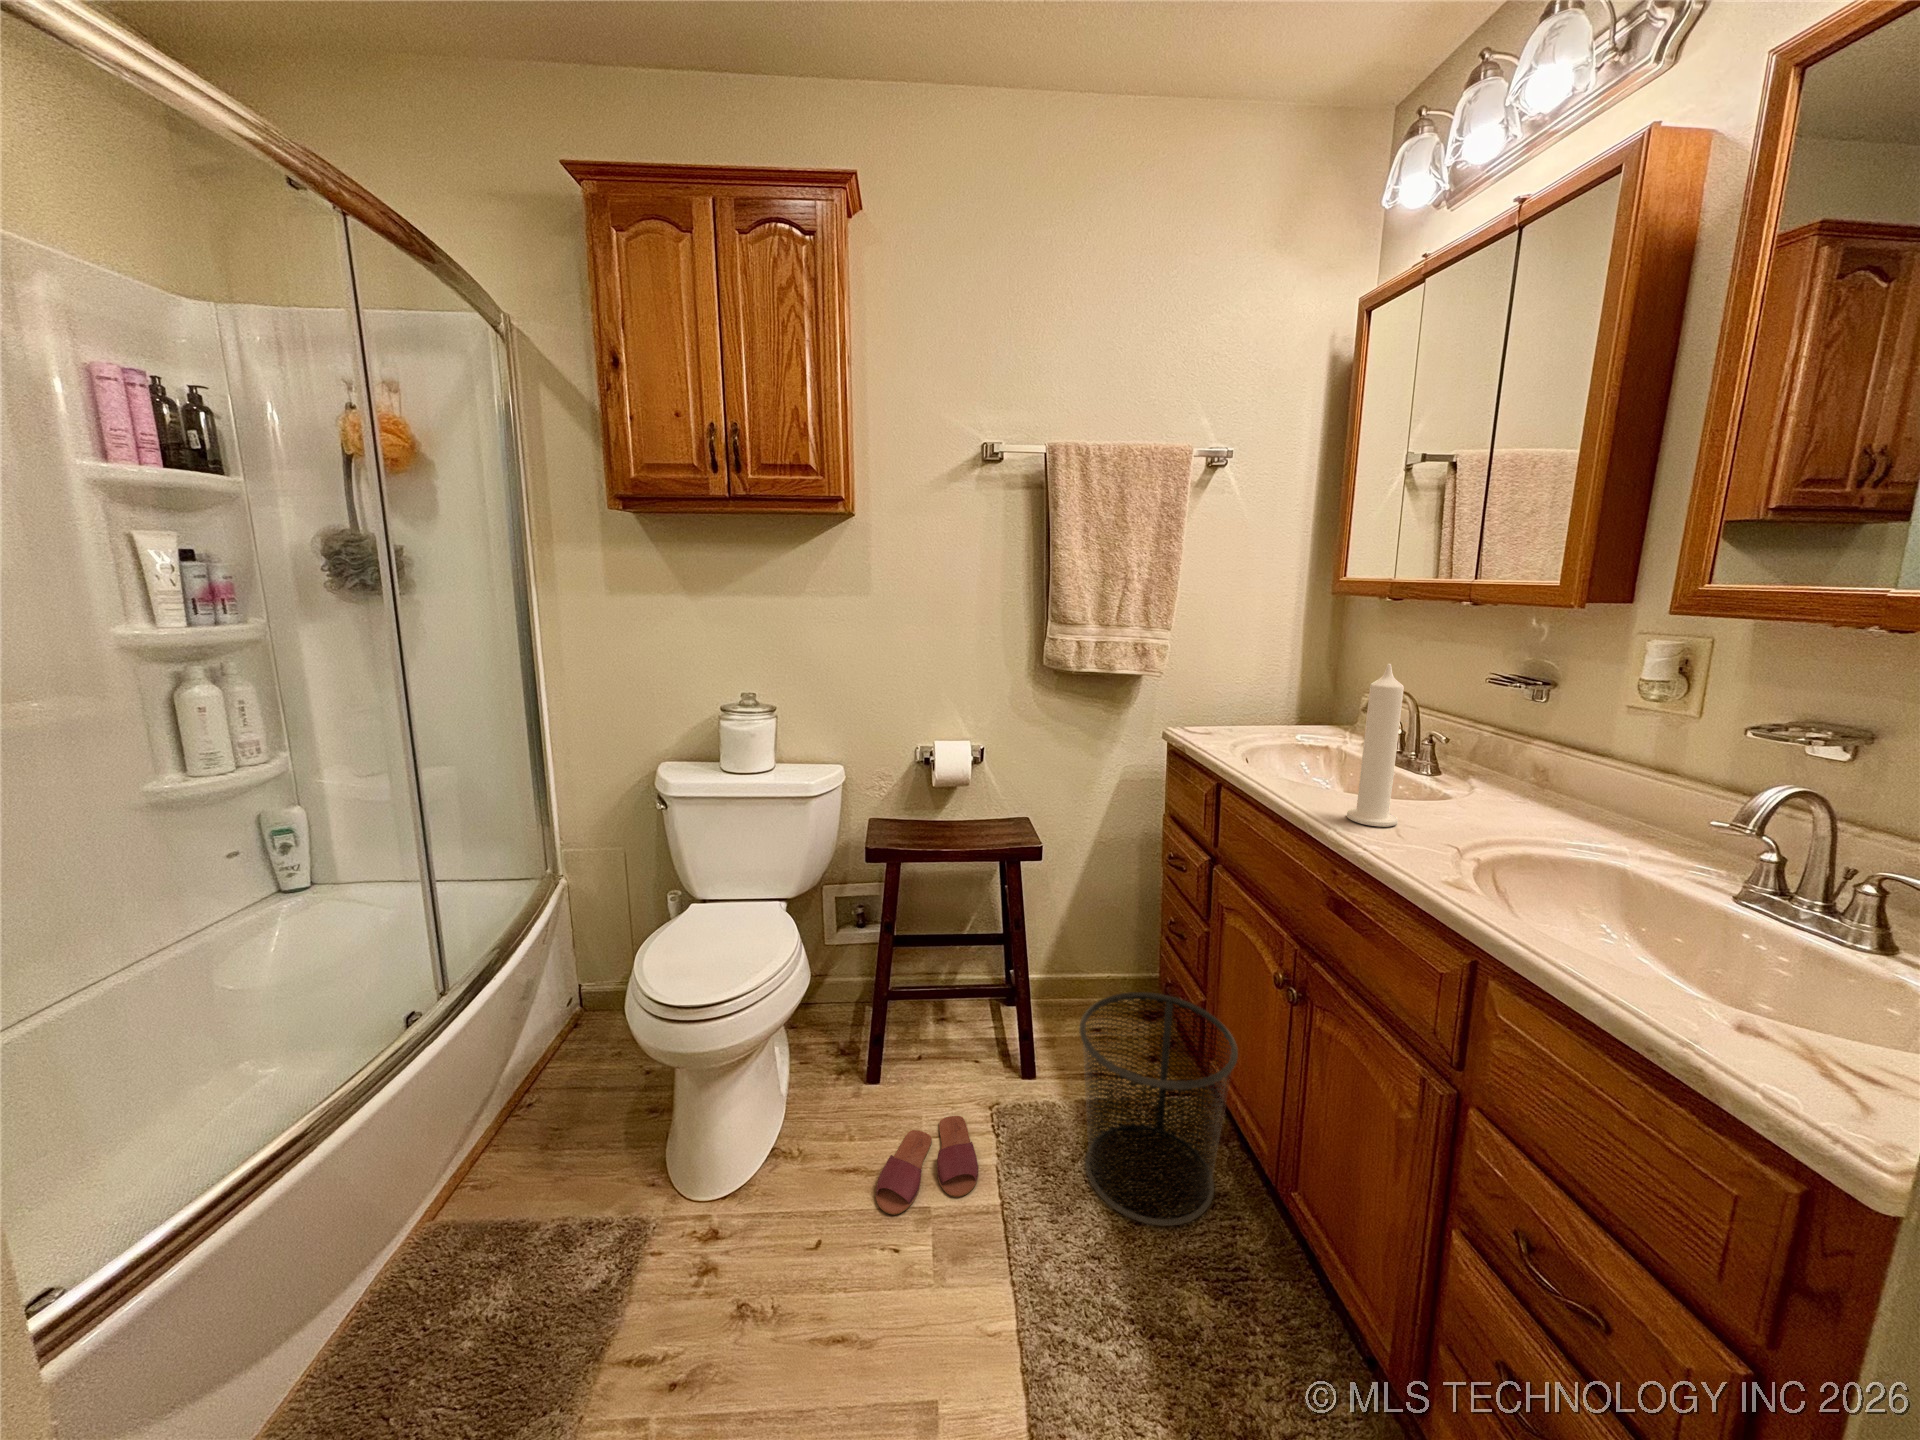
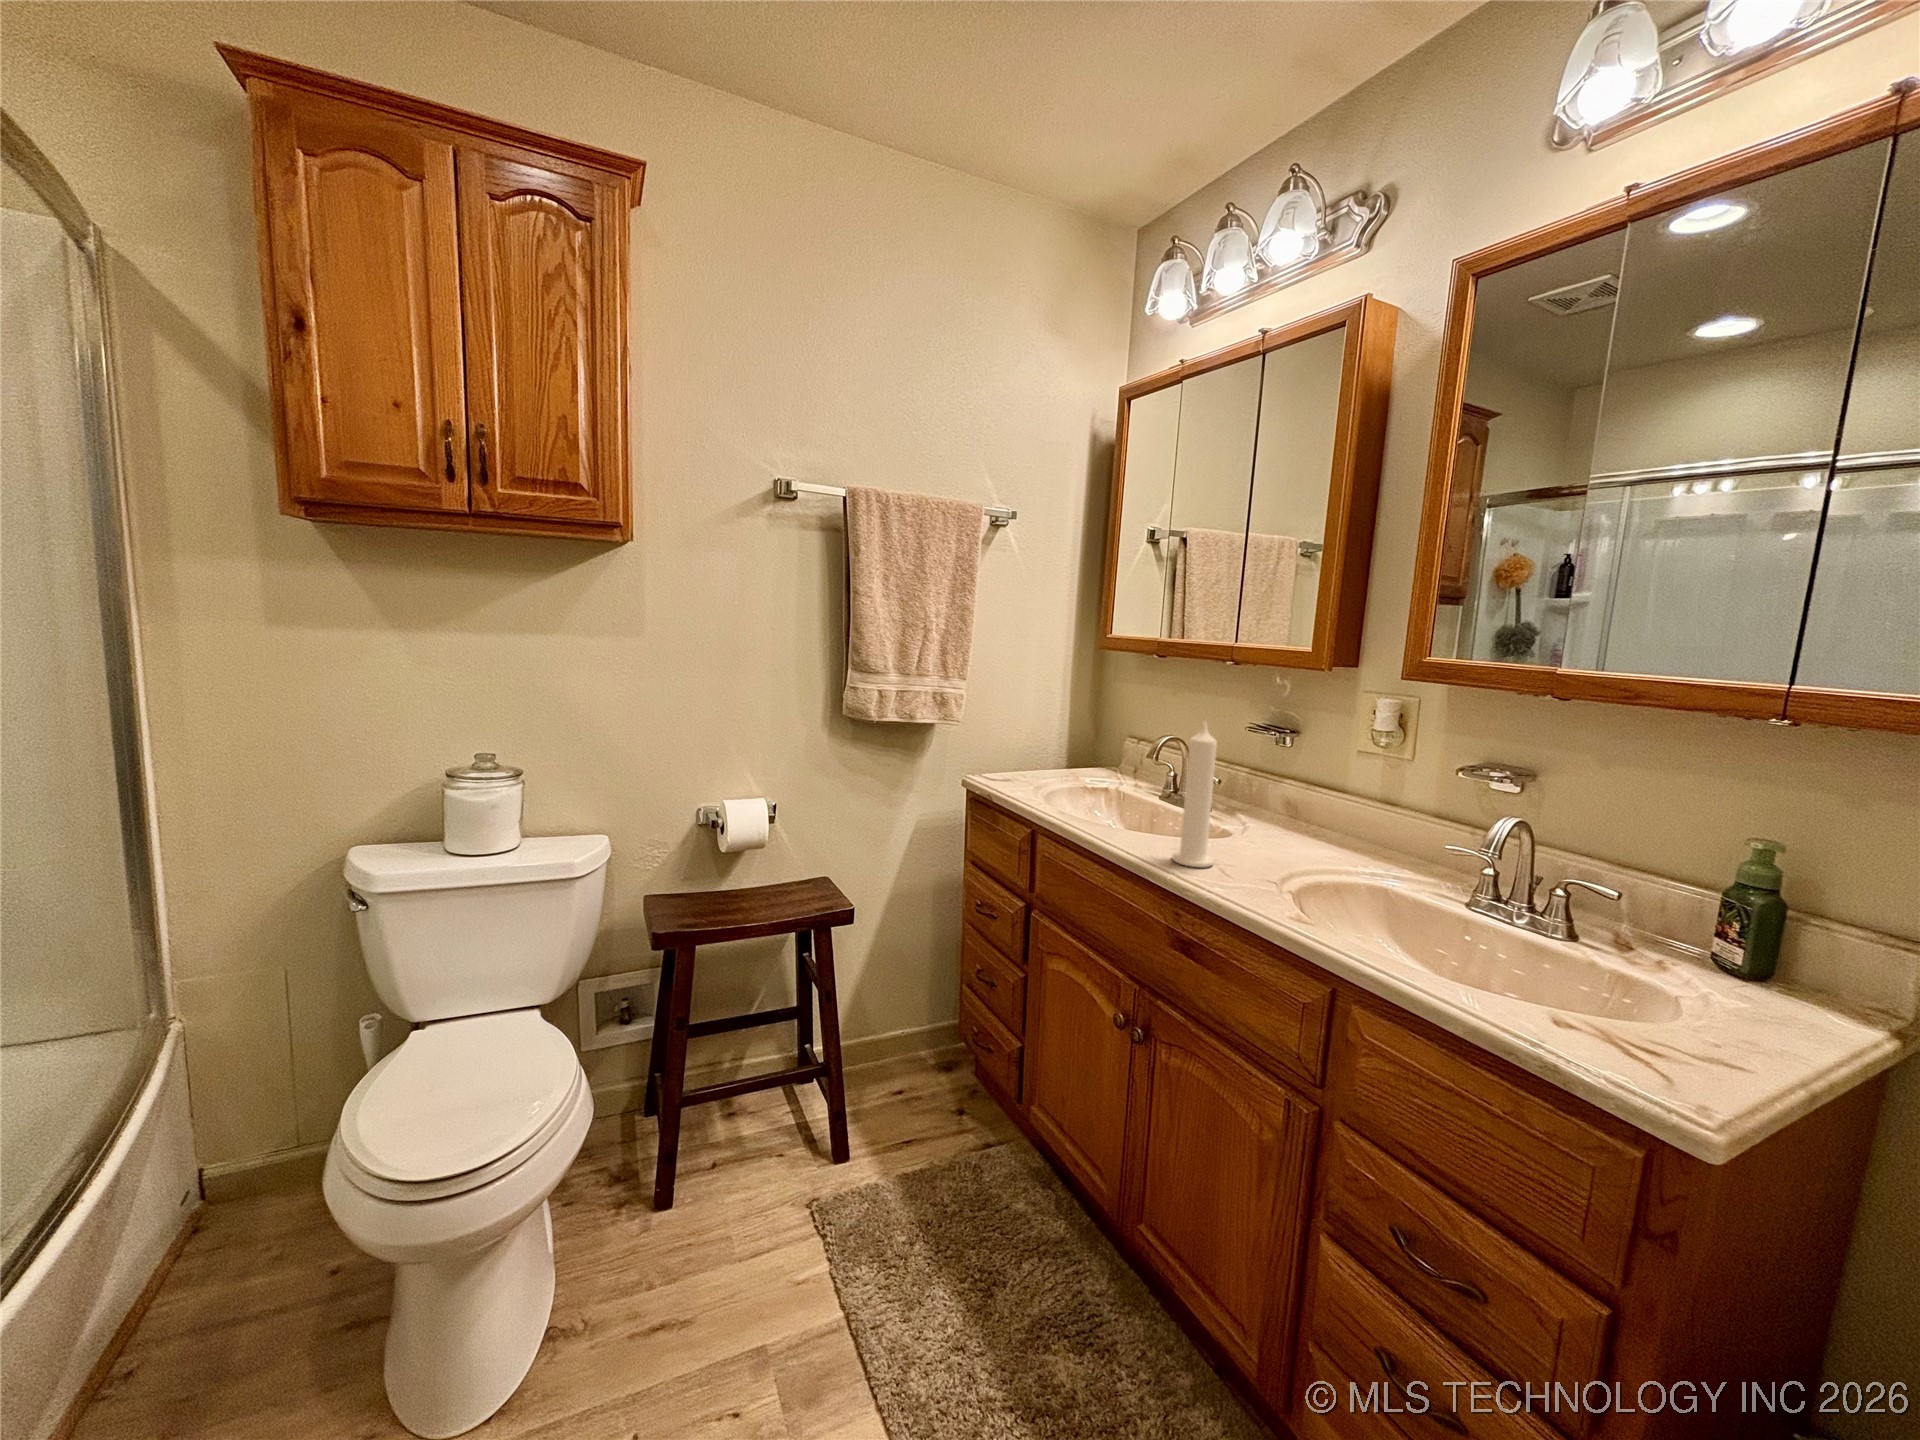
waste bin: present [1079,992,1238,1226] -> none [920,1049,1075,1294]
slippers: present [876,1116,978,1215] -> none [697,1229,815,1371]

